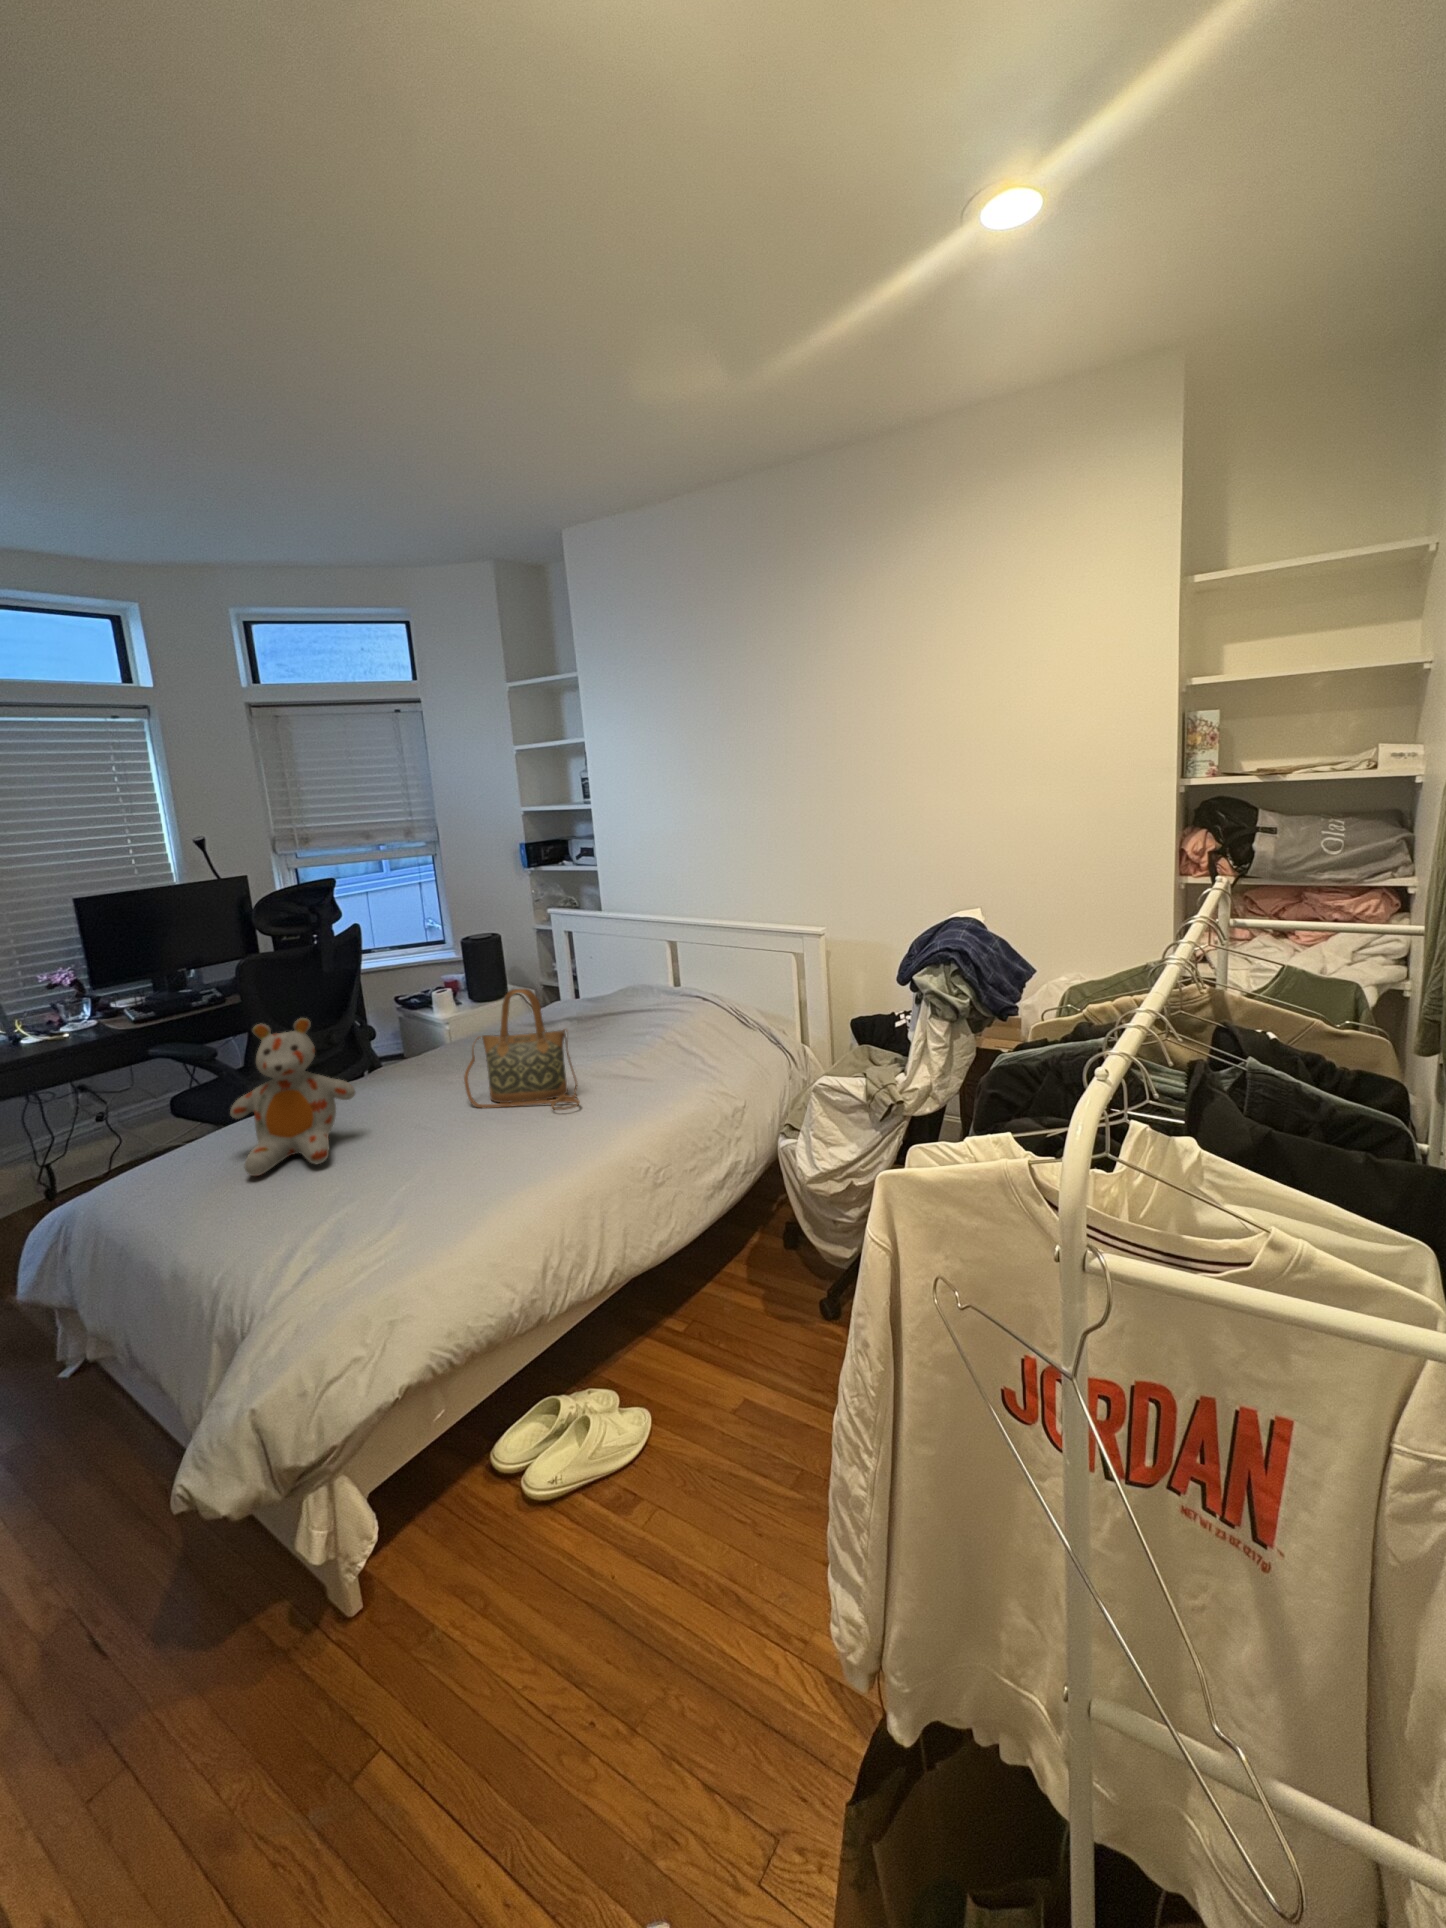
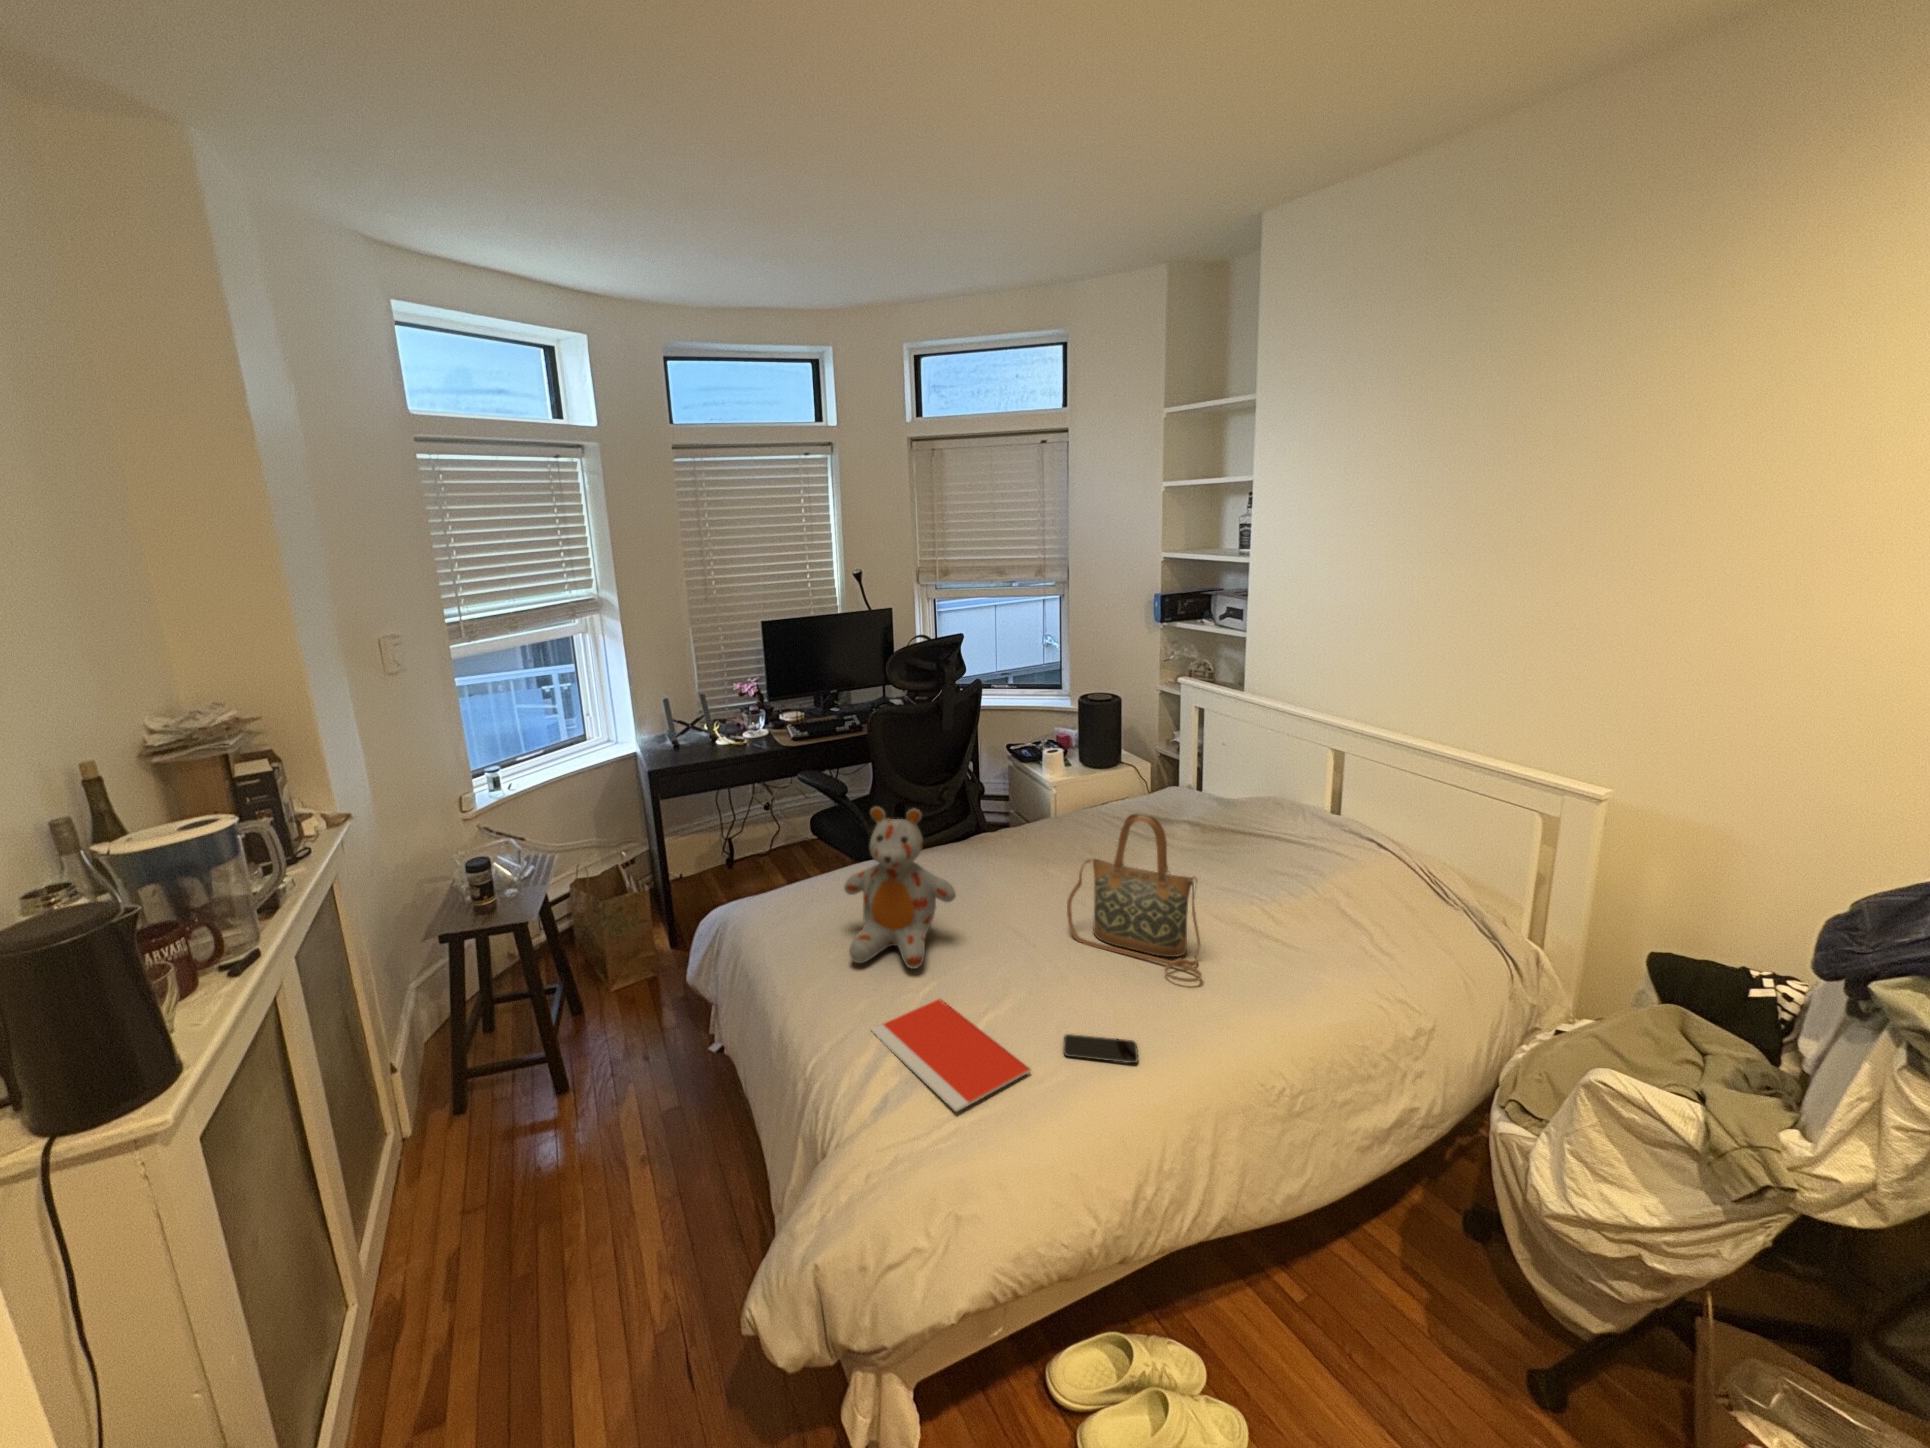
smartphone: none [471,1155,534,1181] -> present [1063,1034,1138,1063]
notebook: none [279,1178,444,1244] -> present [871,999,1031,1112]

